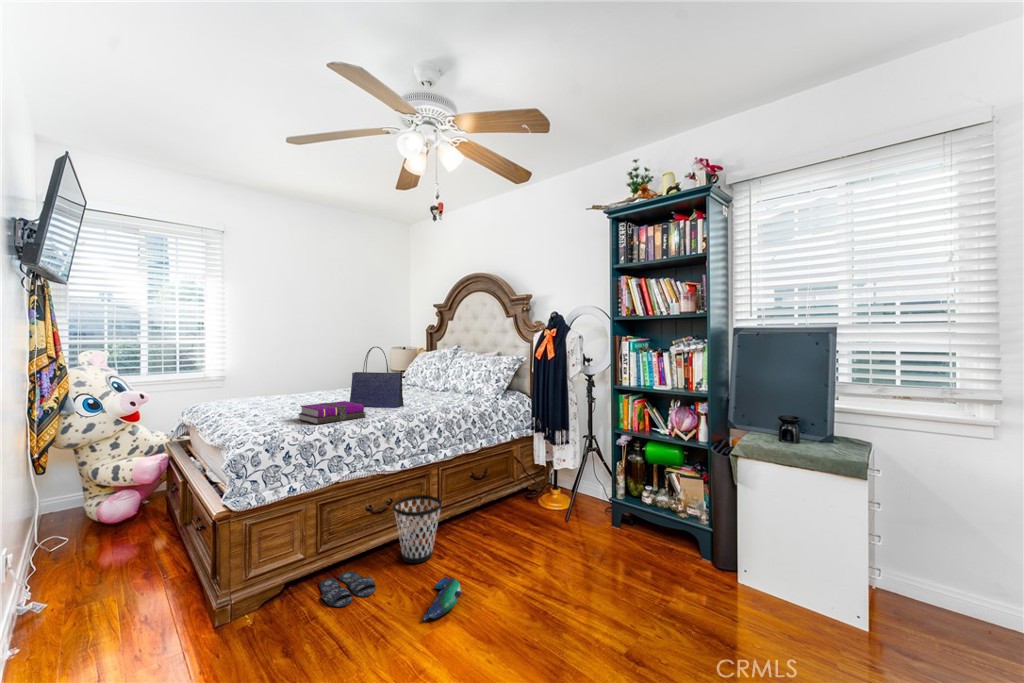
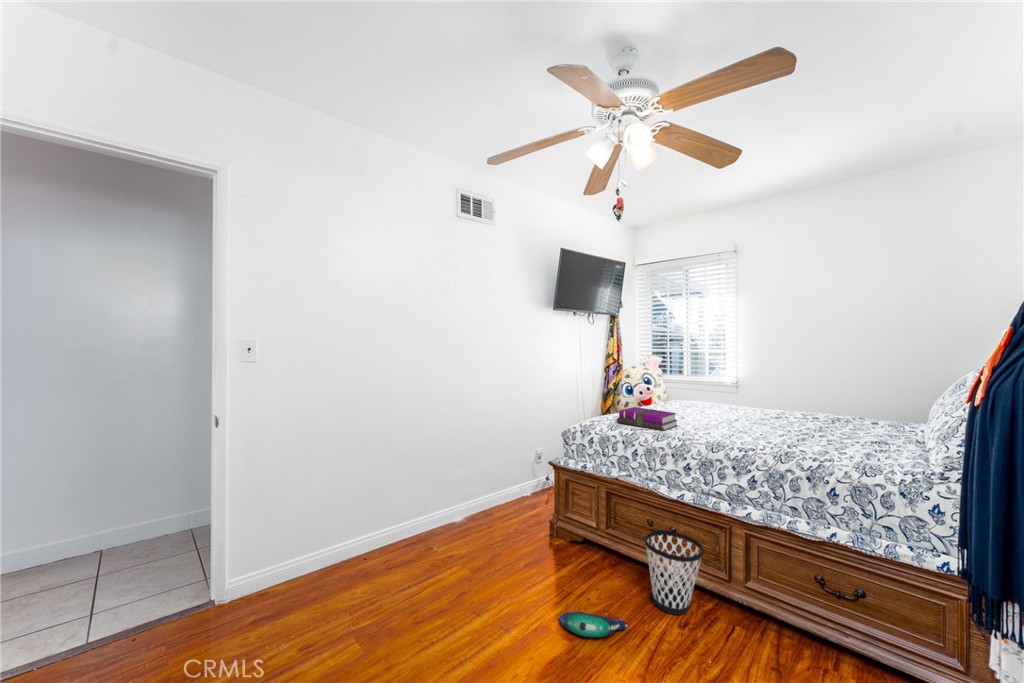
tote bag: present [350,347,405,408] -> none [720,361,757,439]
slippers: present [319,571,376,607] -> none [571,556,624,586]

